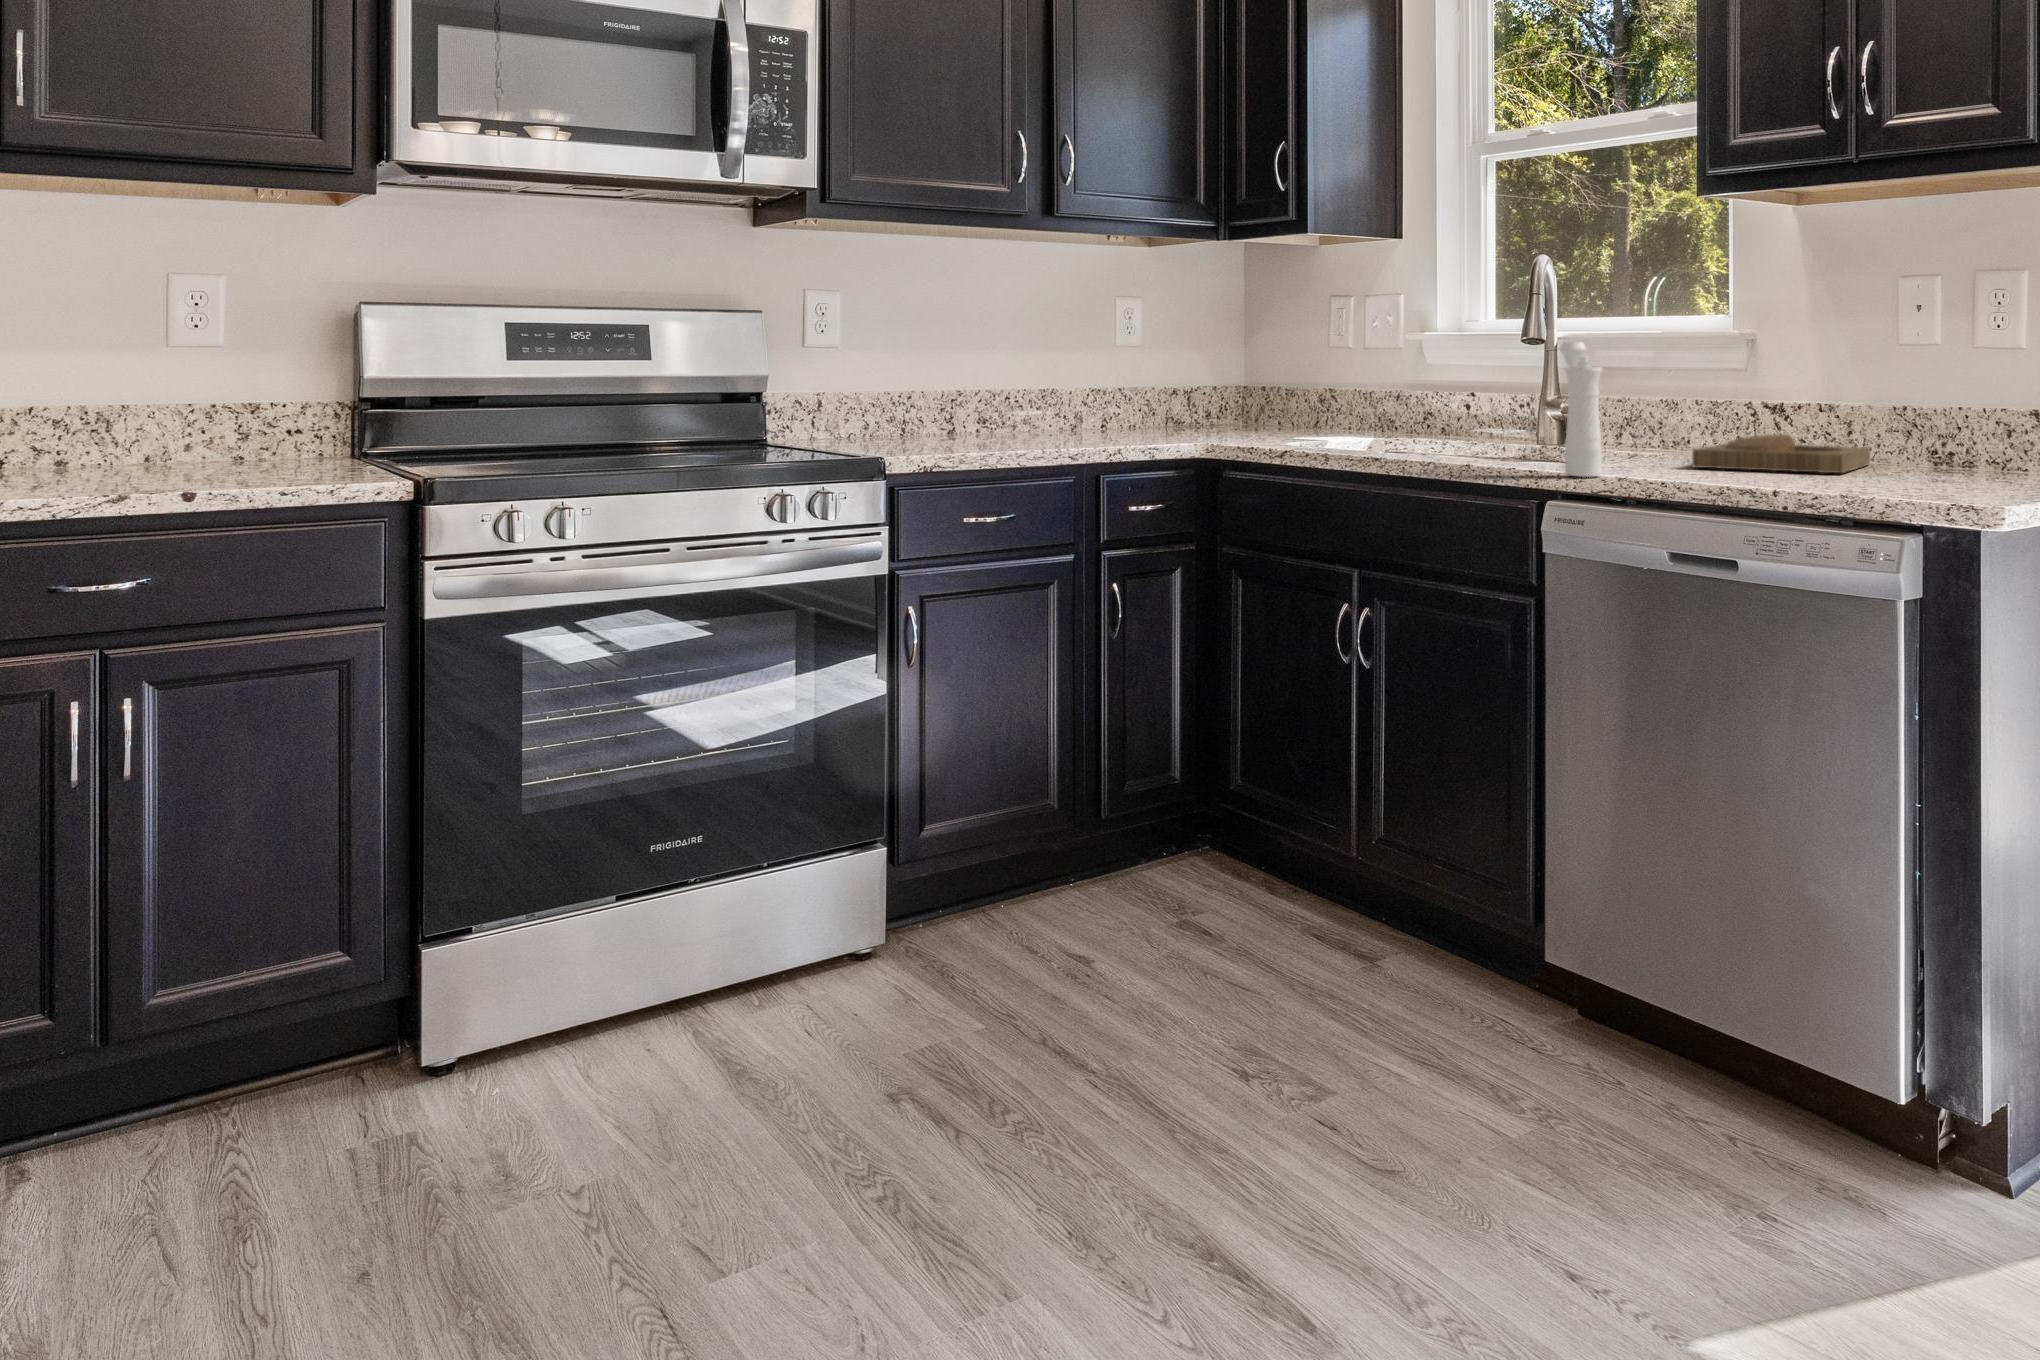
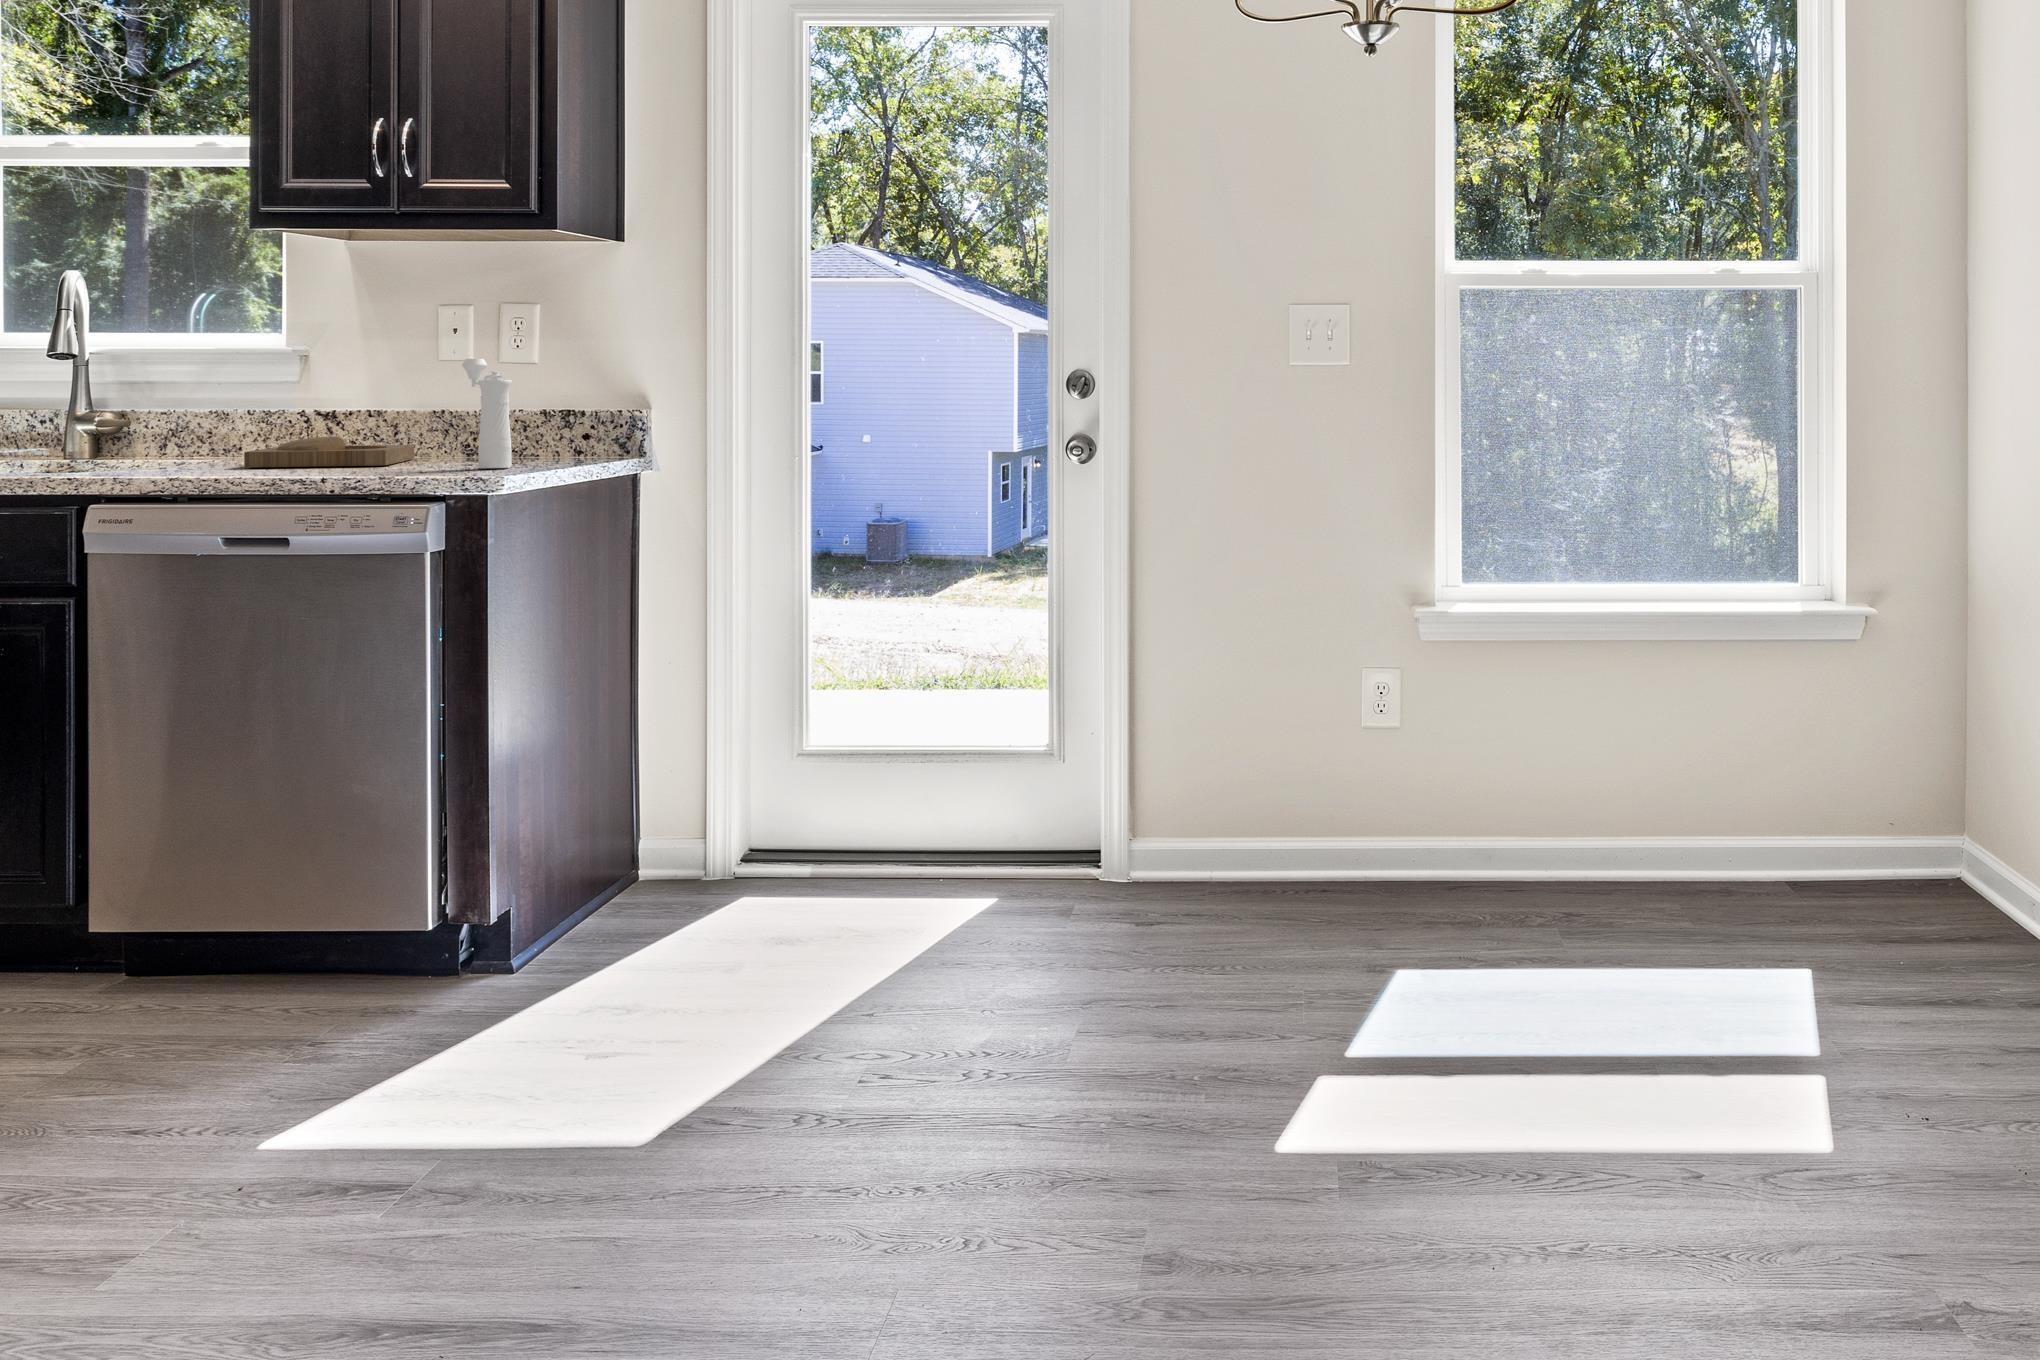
pepper mill: present [1560,342,1602,477] -> present [462,359,512,468]

